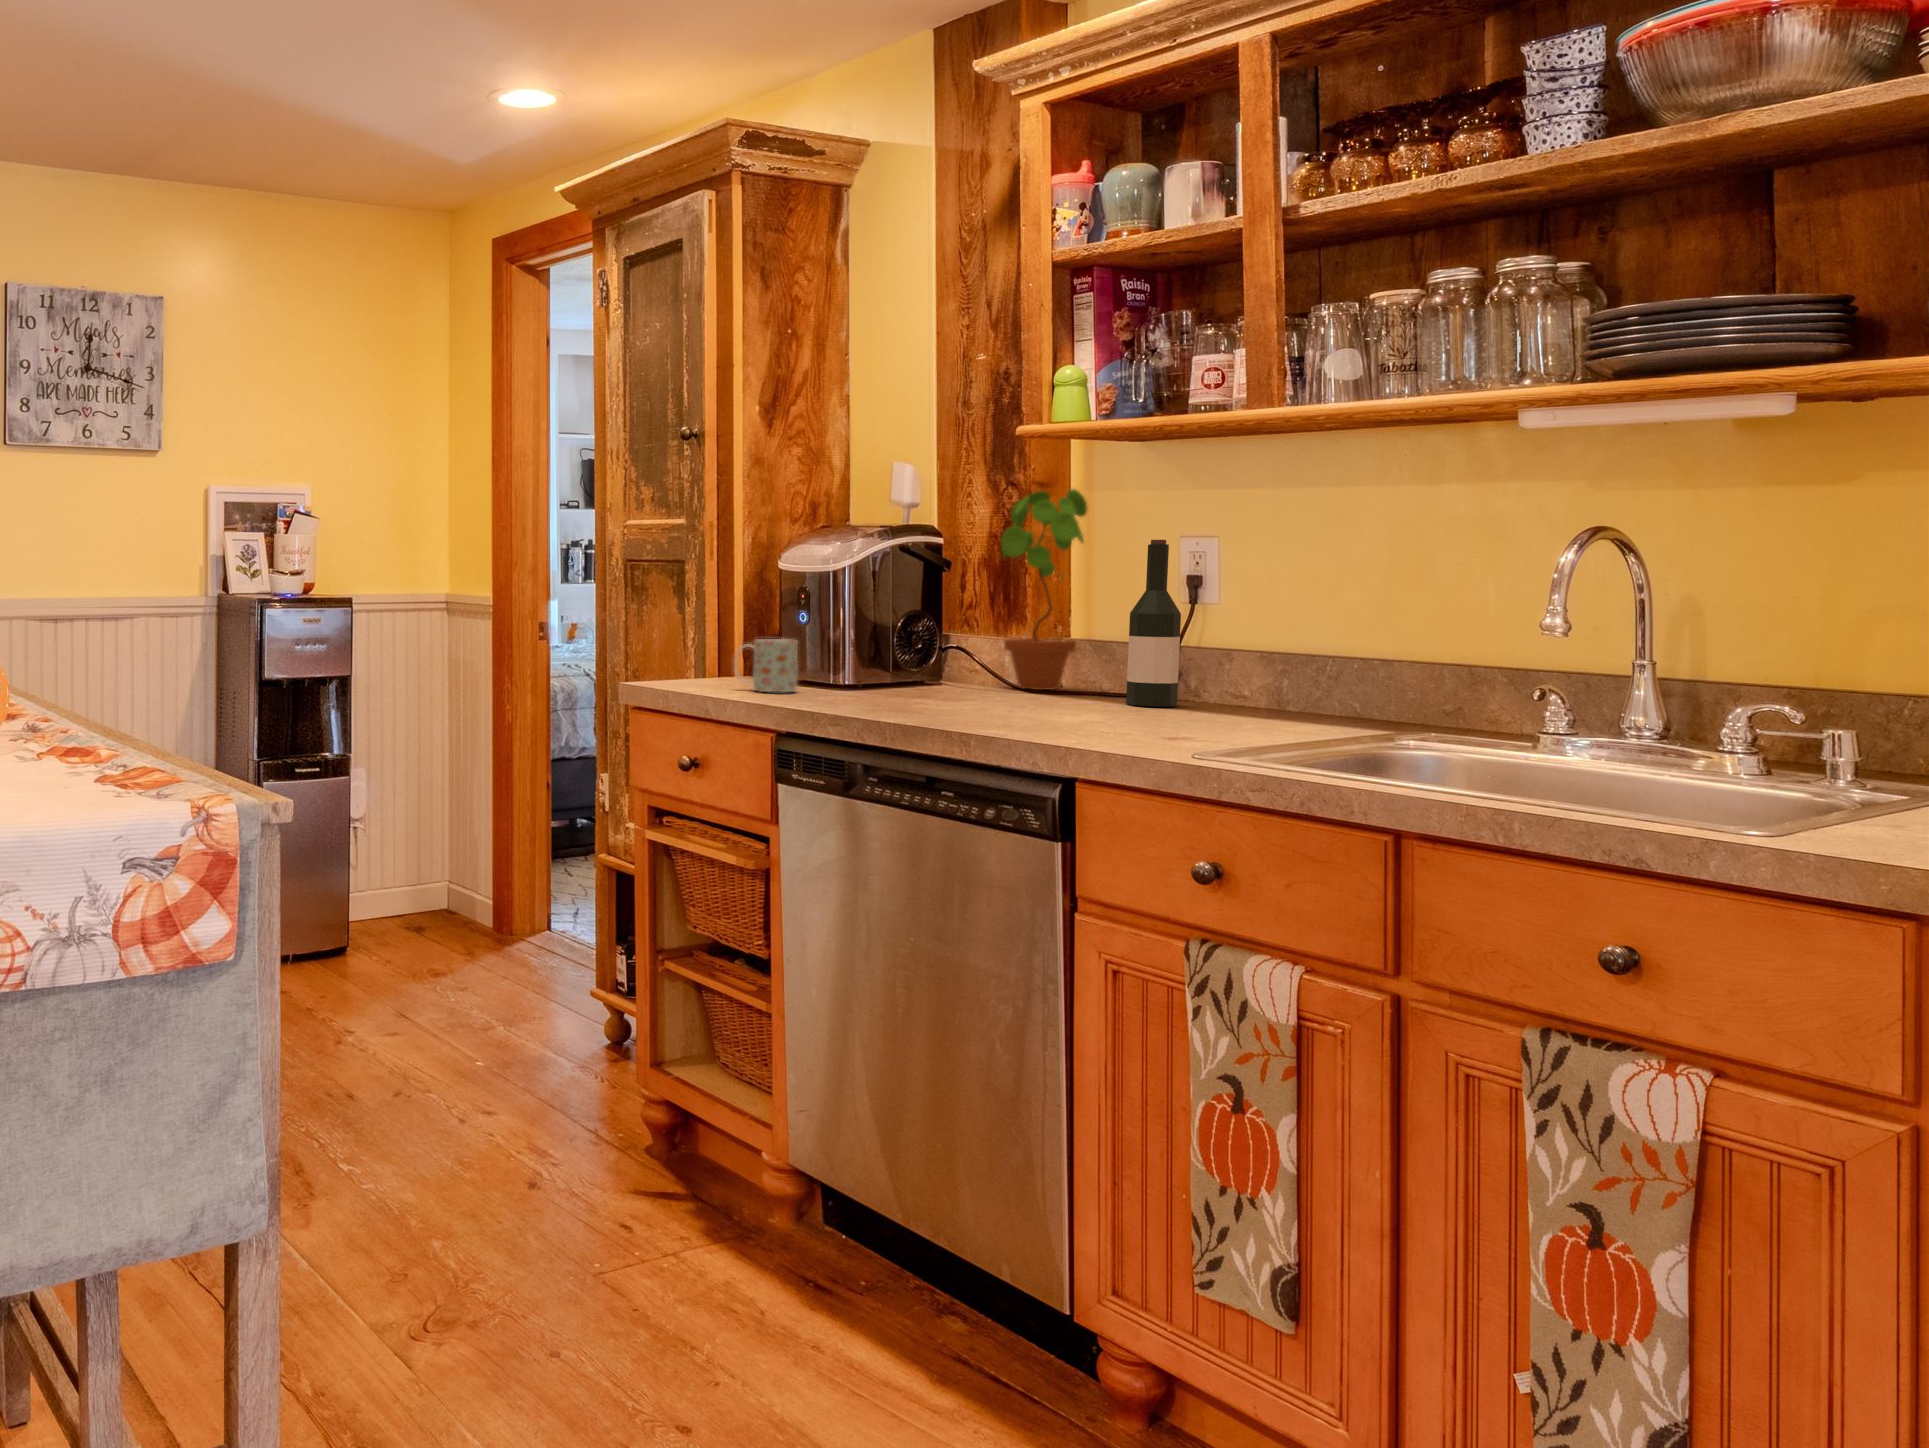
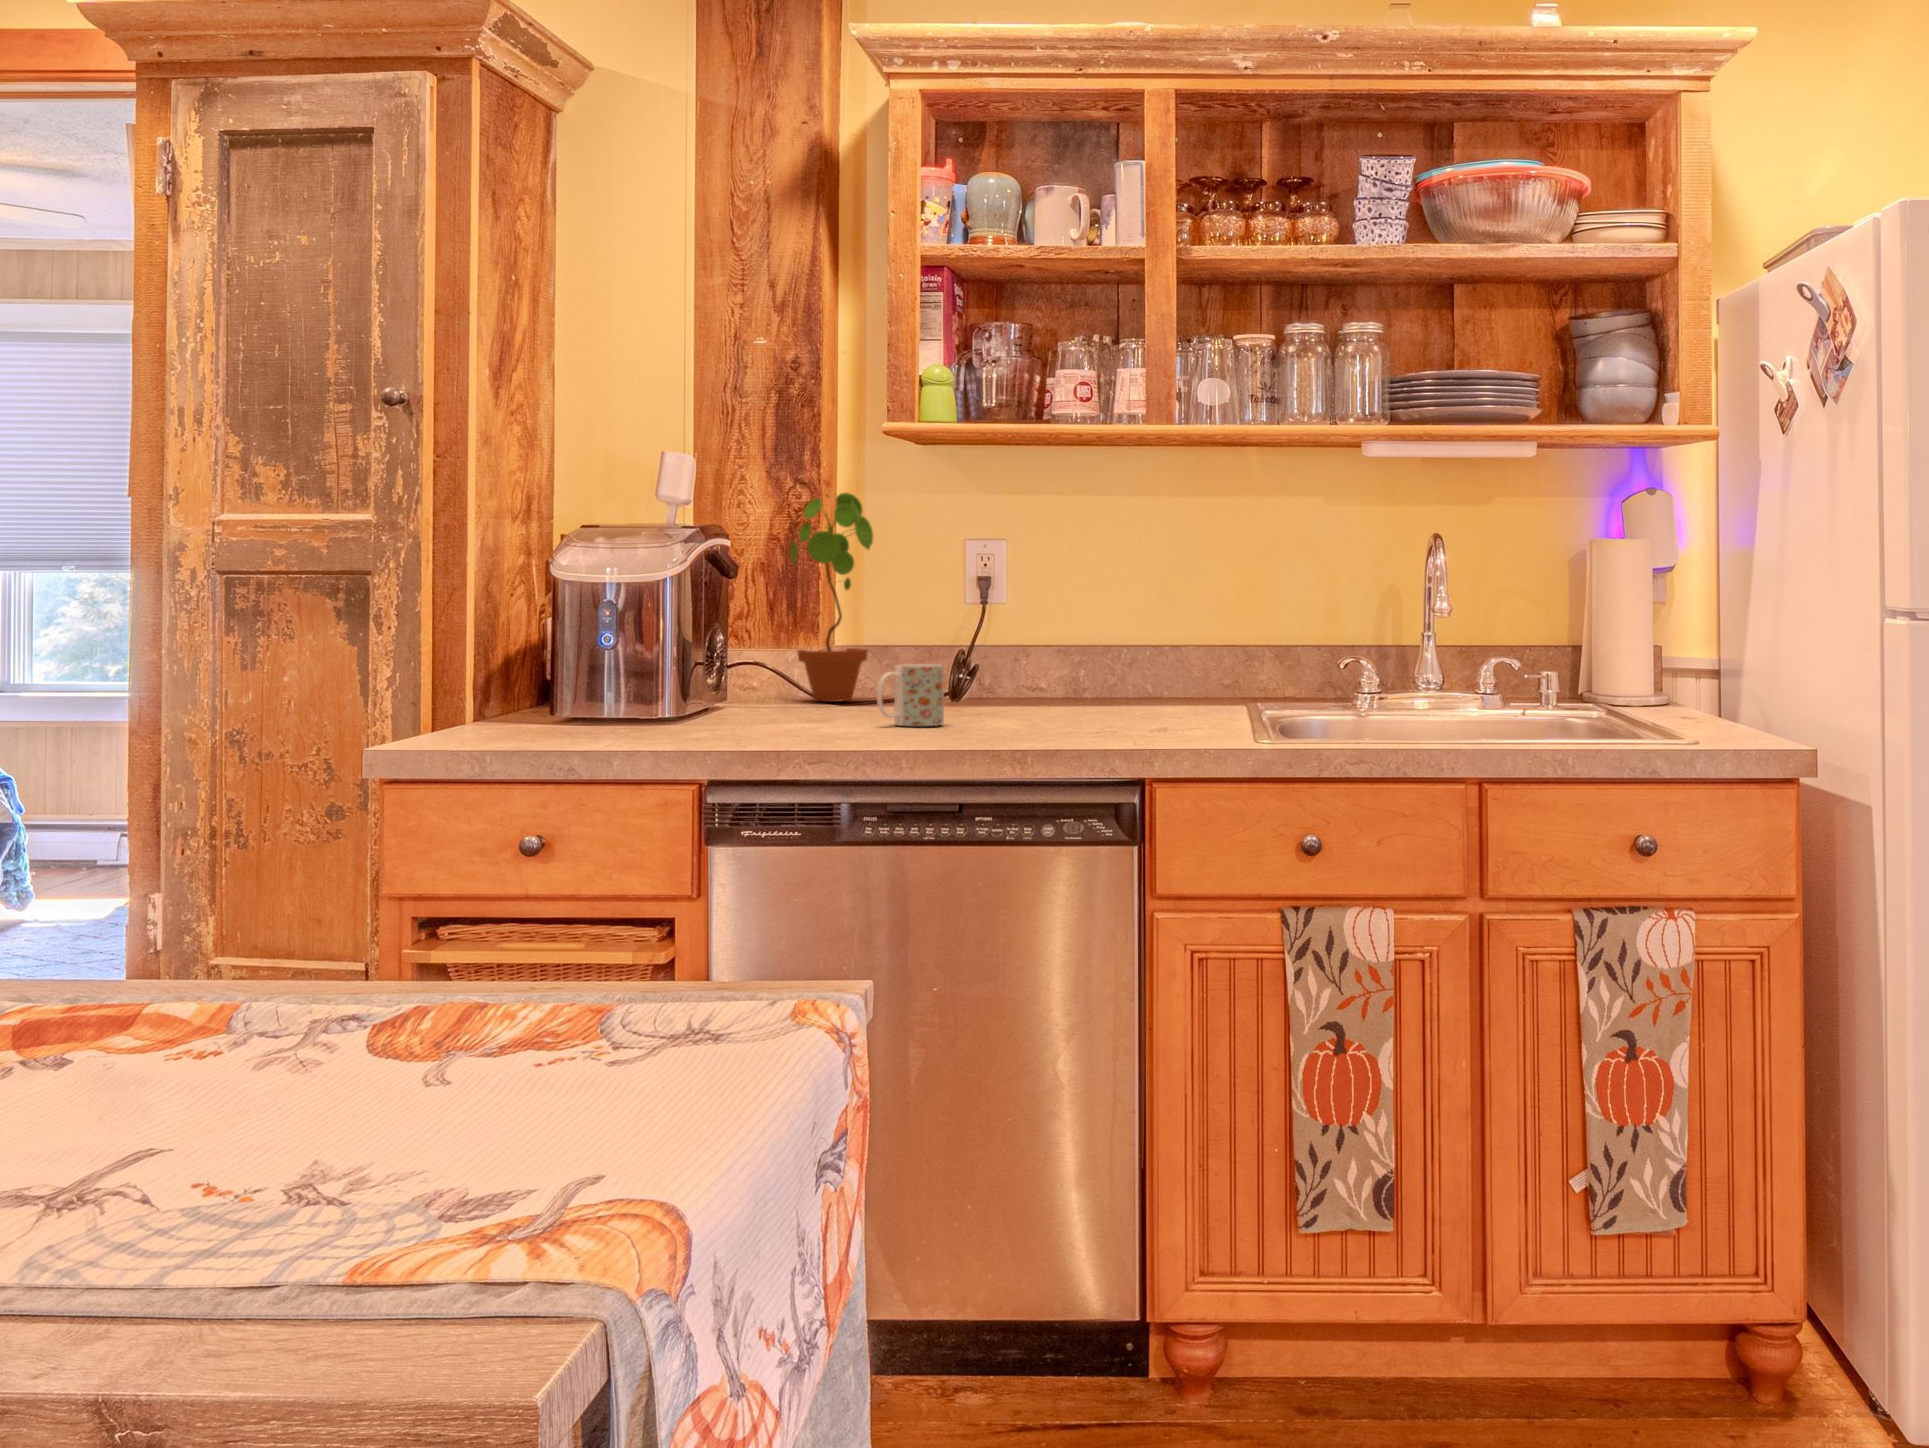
wine bottle: present [1126,540,1181,707] -> none [955,547,998,709]
mug: present [734,639,798,692] -> present [877,664,944,726]

